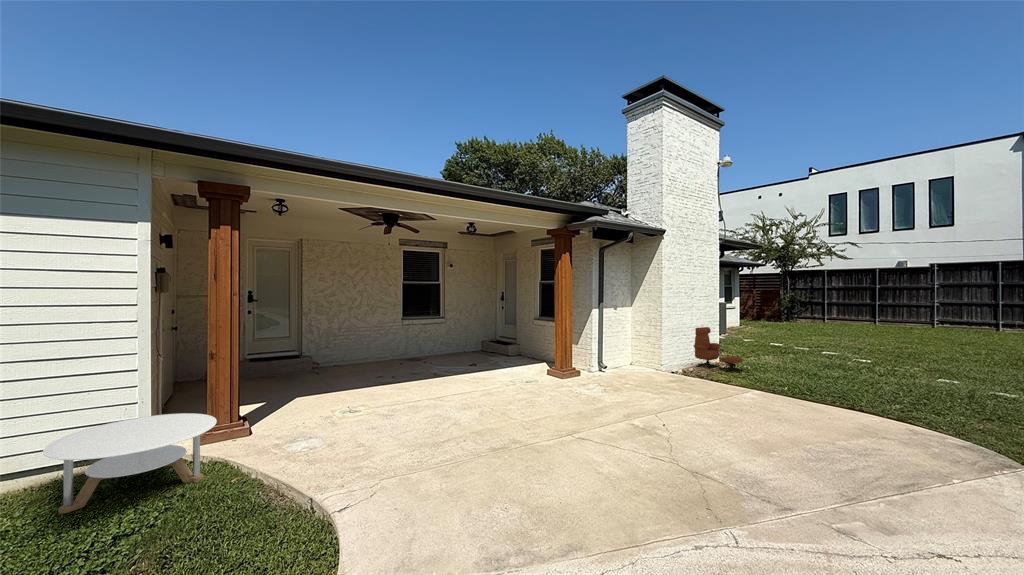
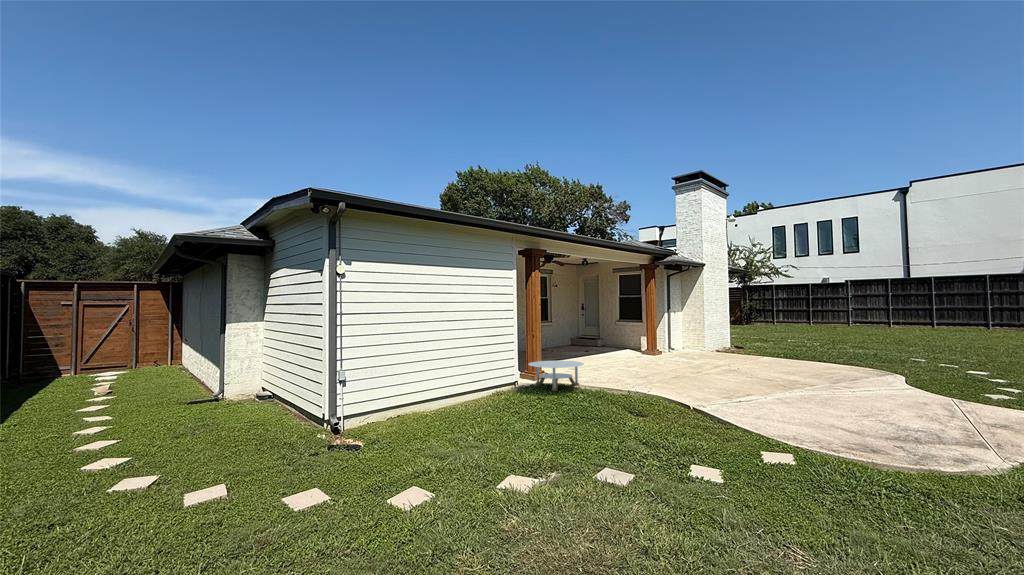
lounge chair: present [693,327,743,373] -> none [721,324,752,350]

